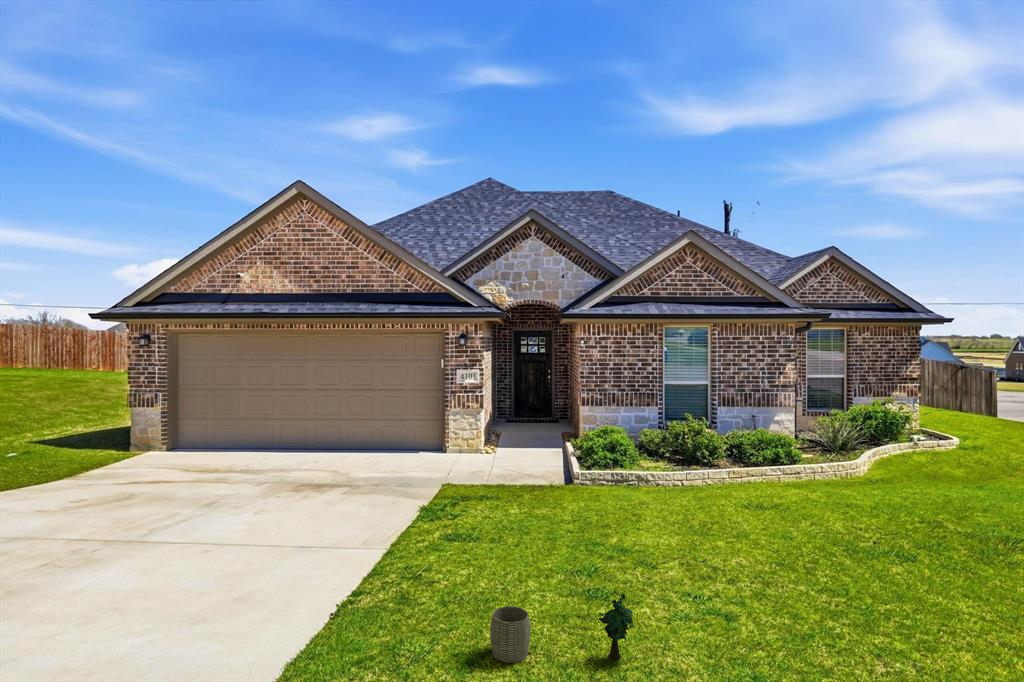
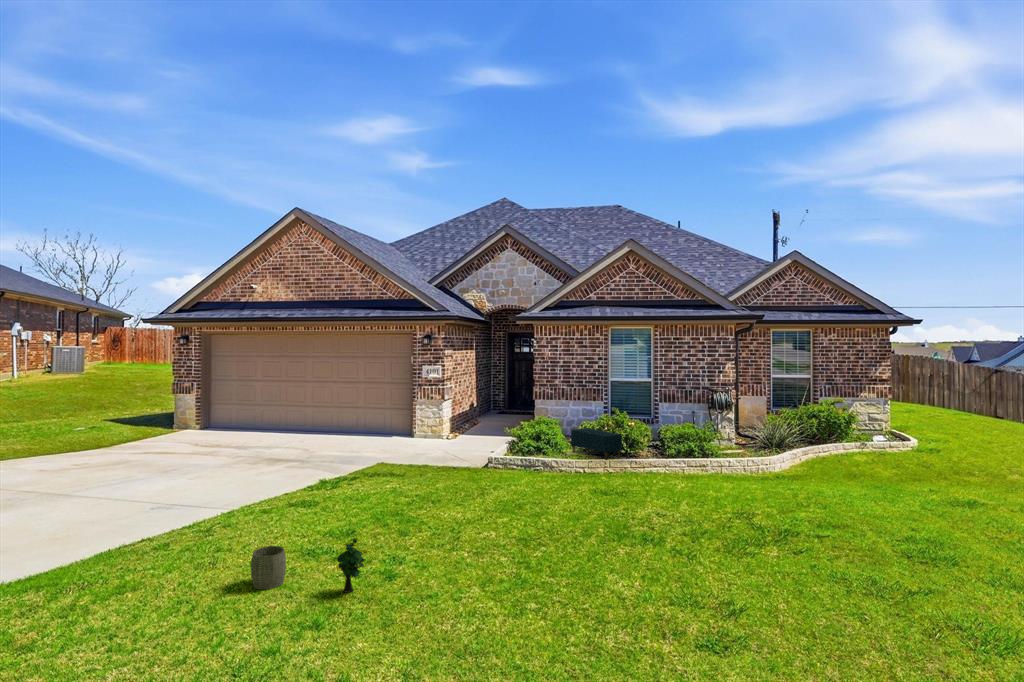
bench: none [647,436,707,471] -> present [571,428,622,460]

